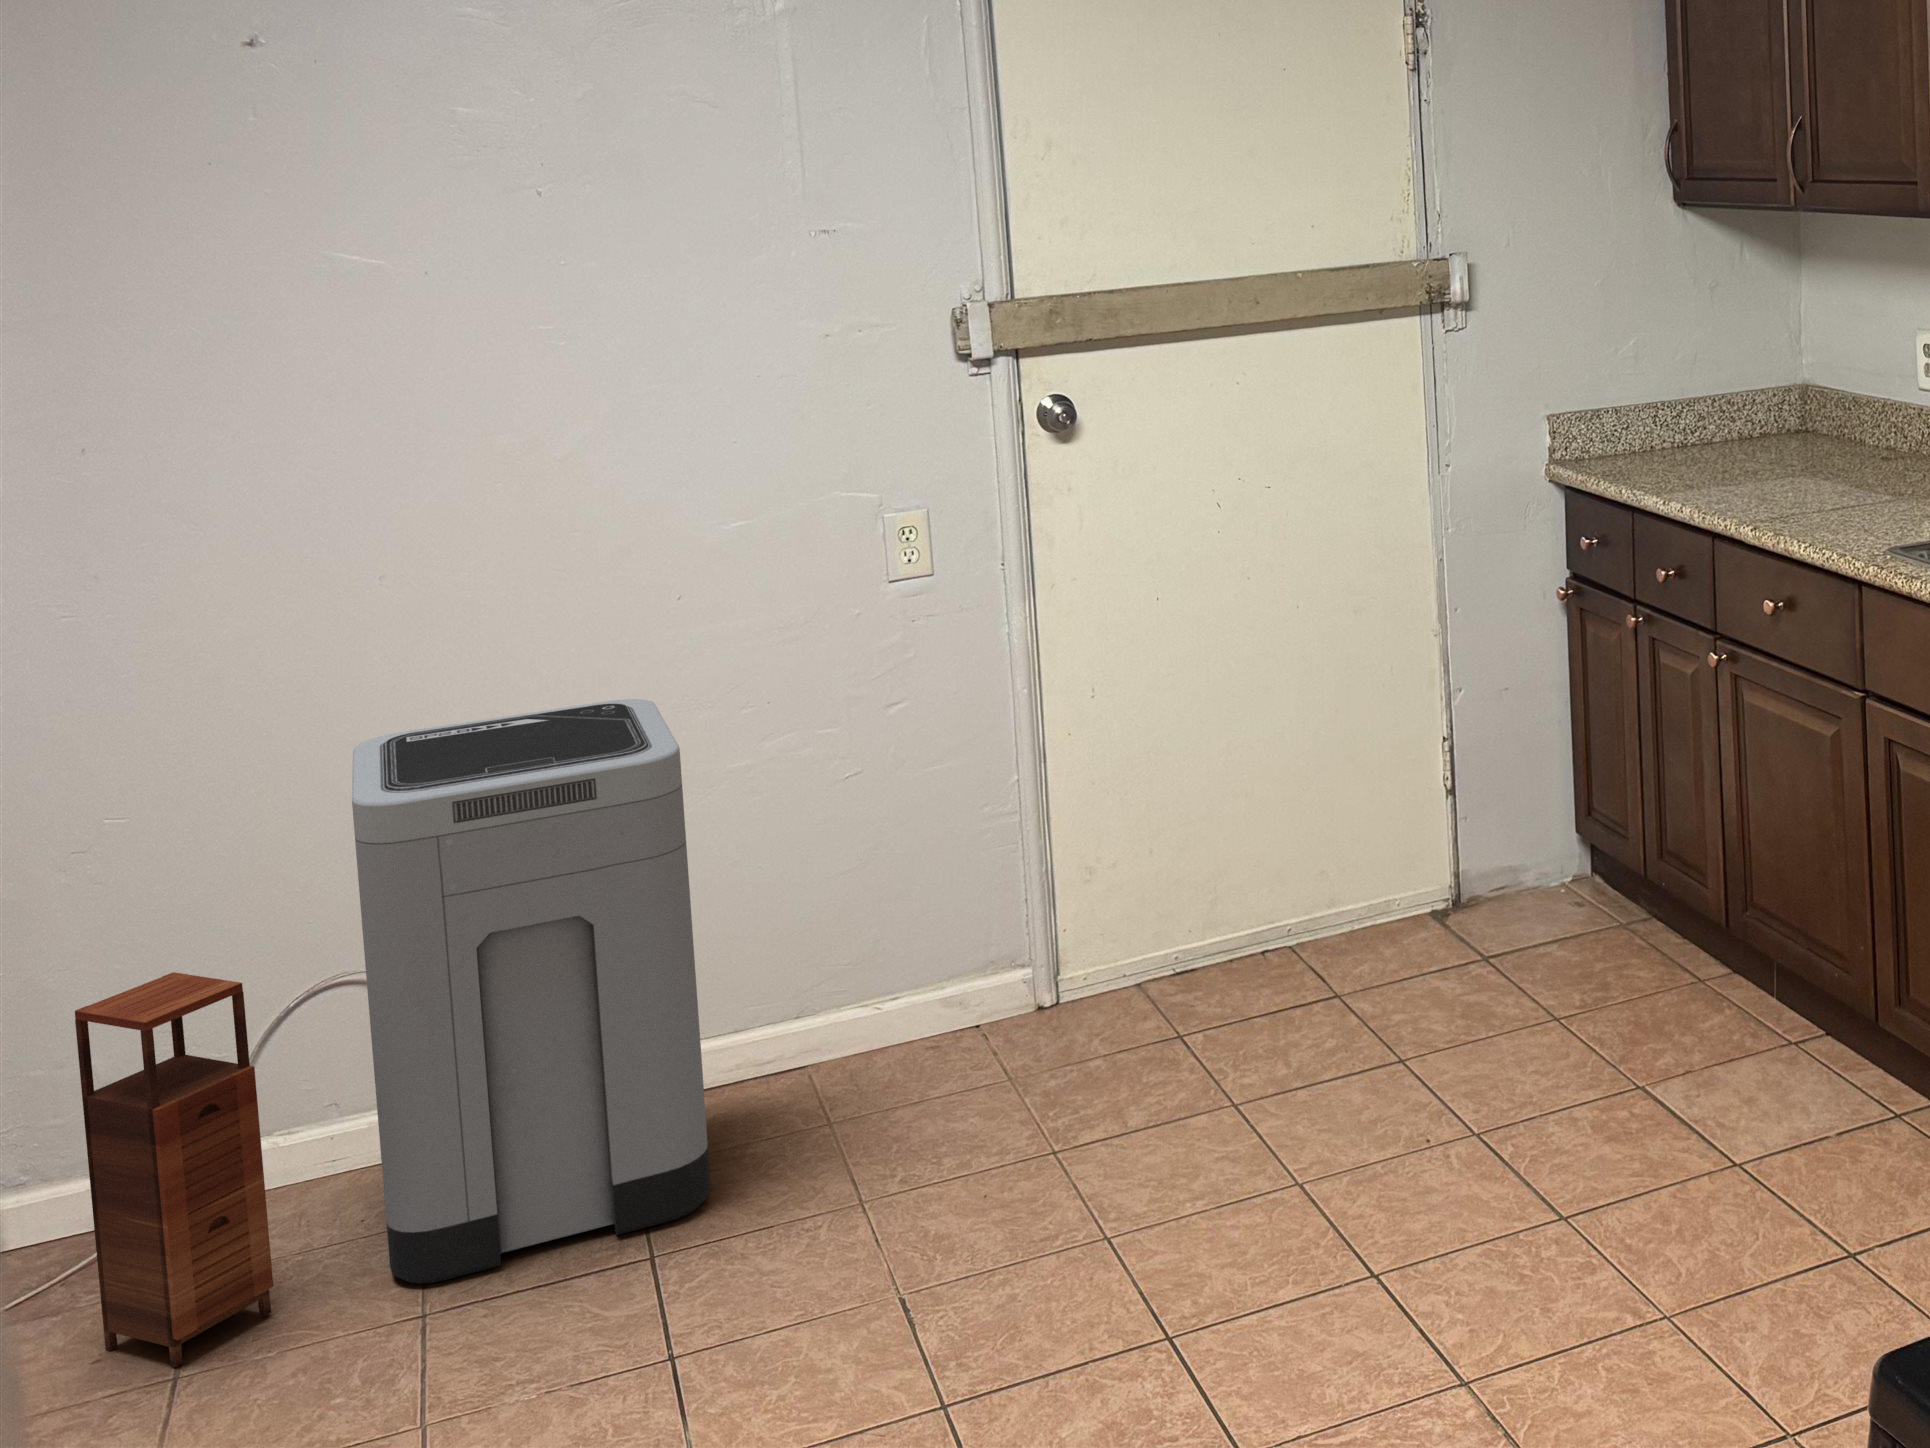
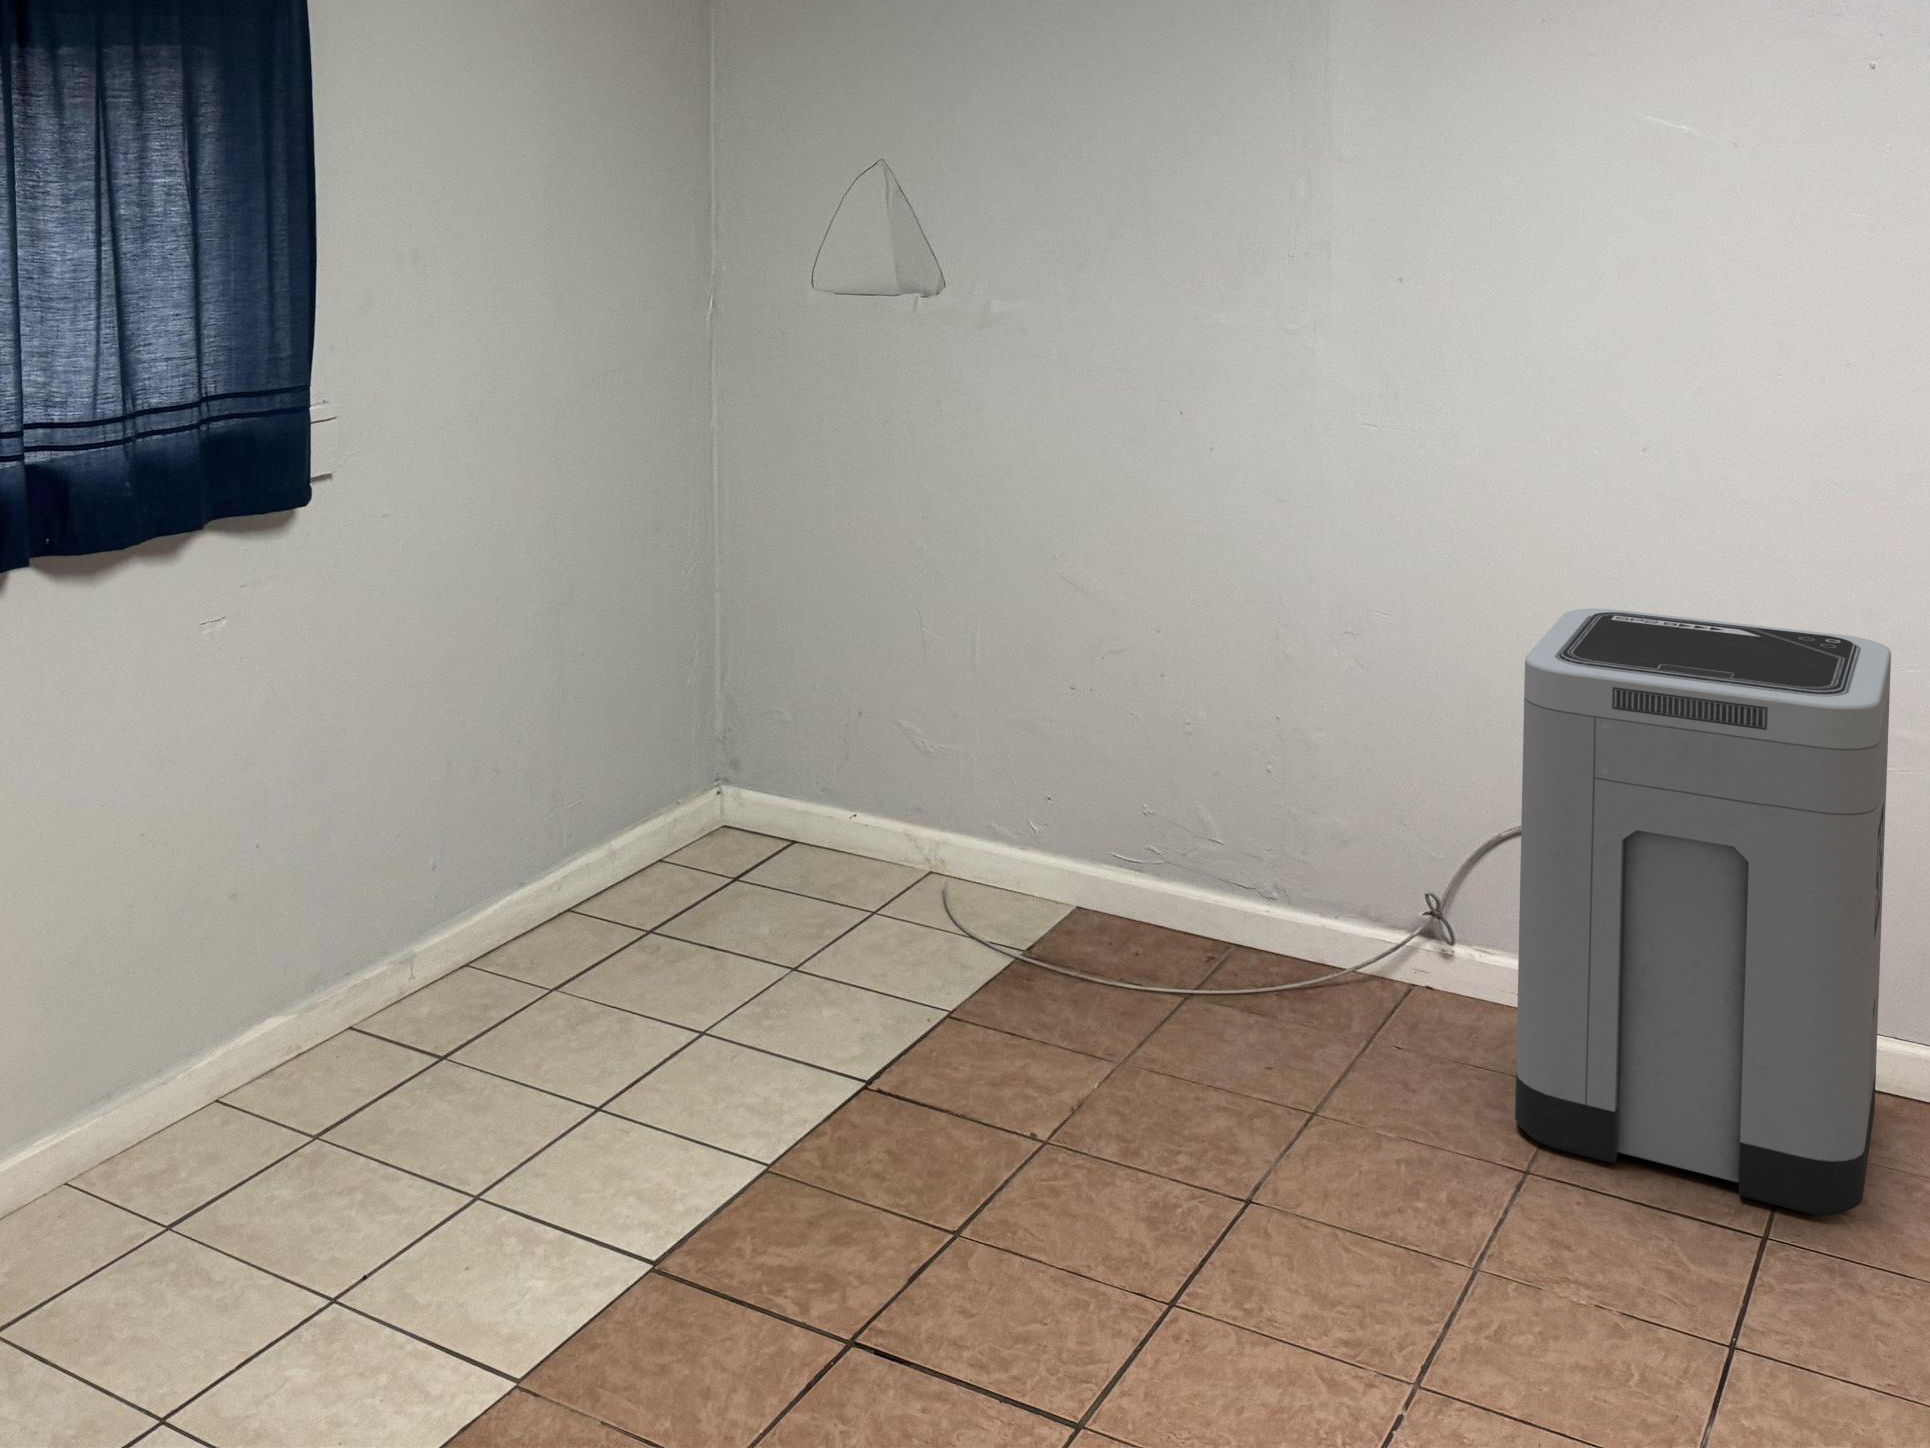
storage cabinet: present [75,972,273,1367] -> none [1281,766,1415,1103]

